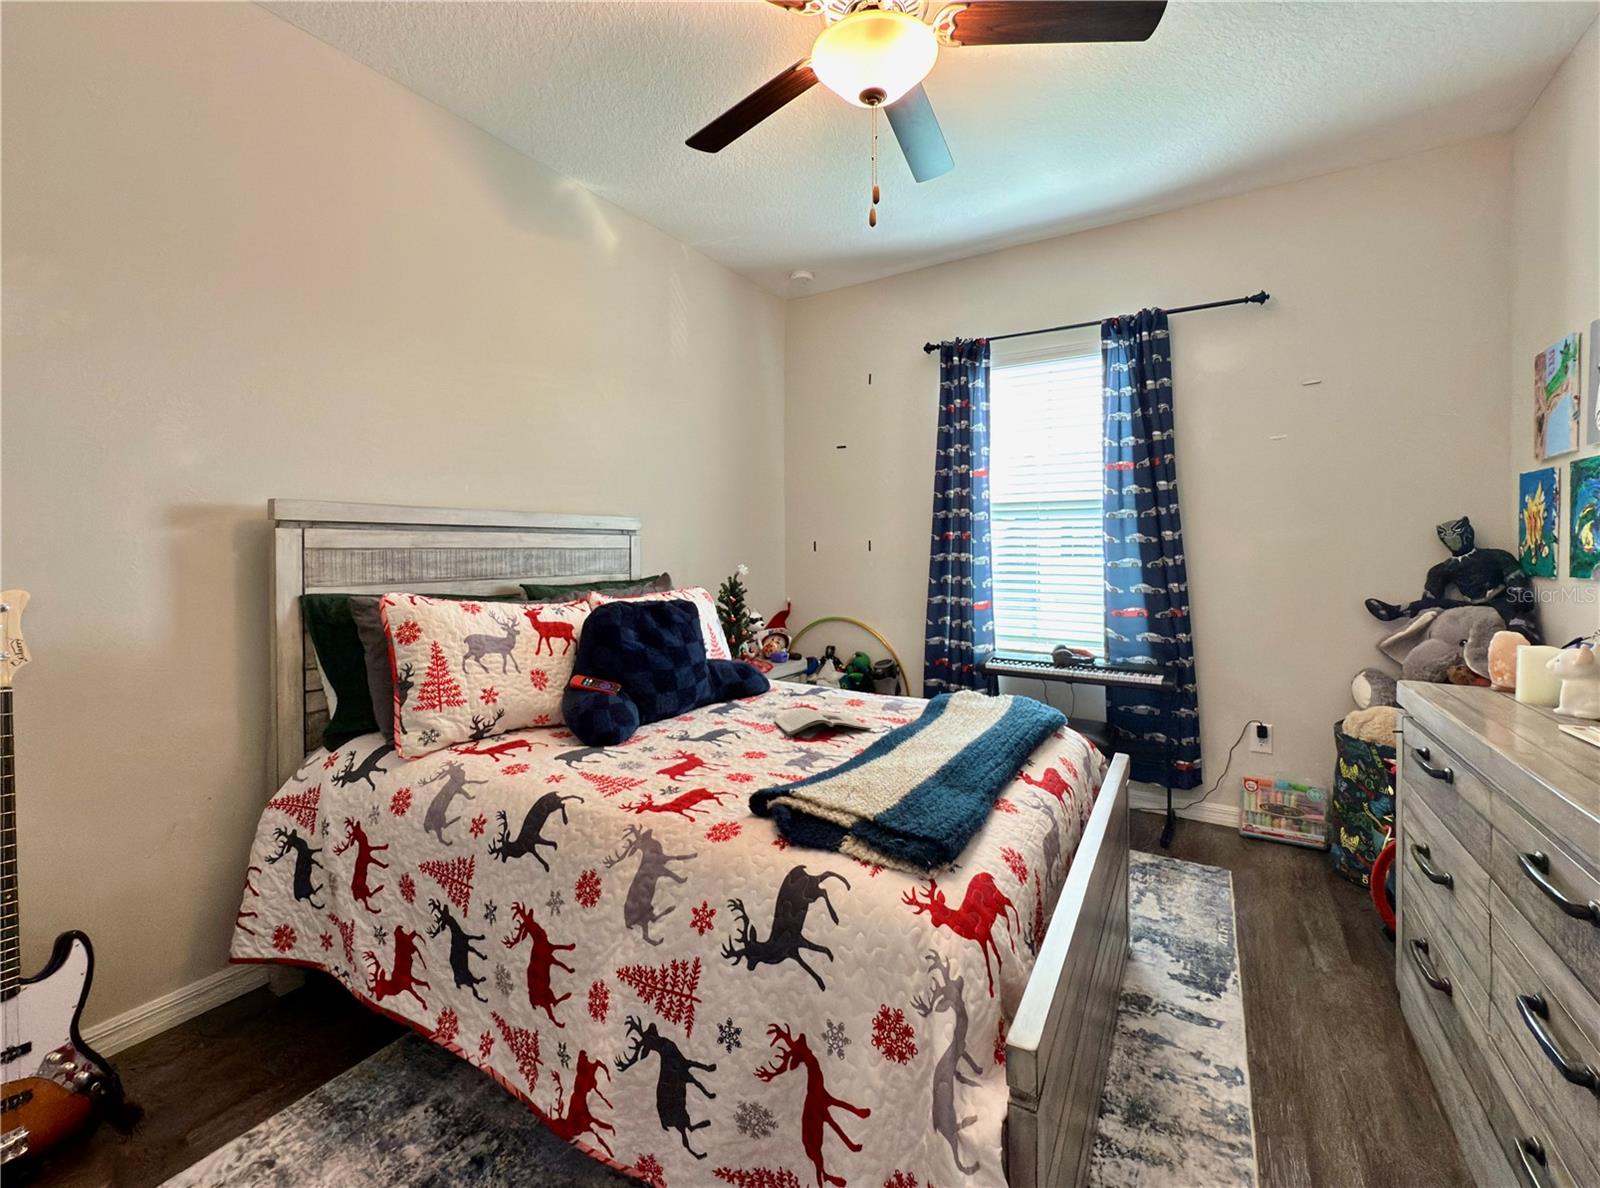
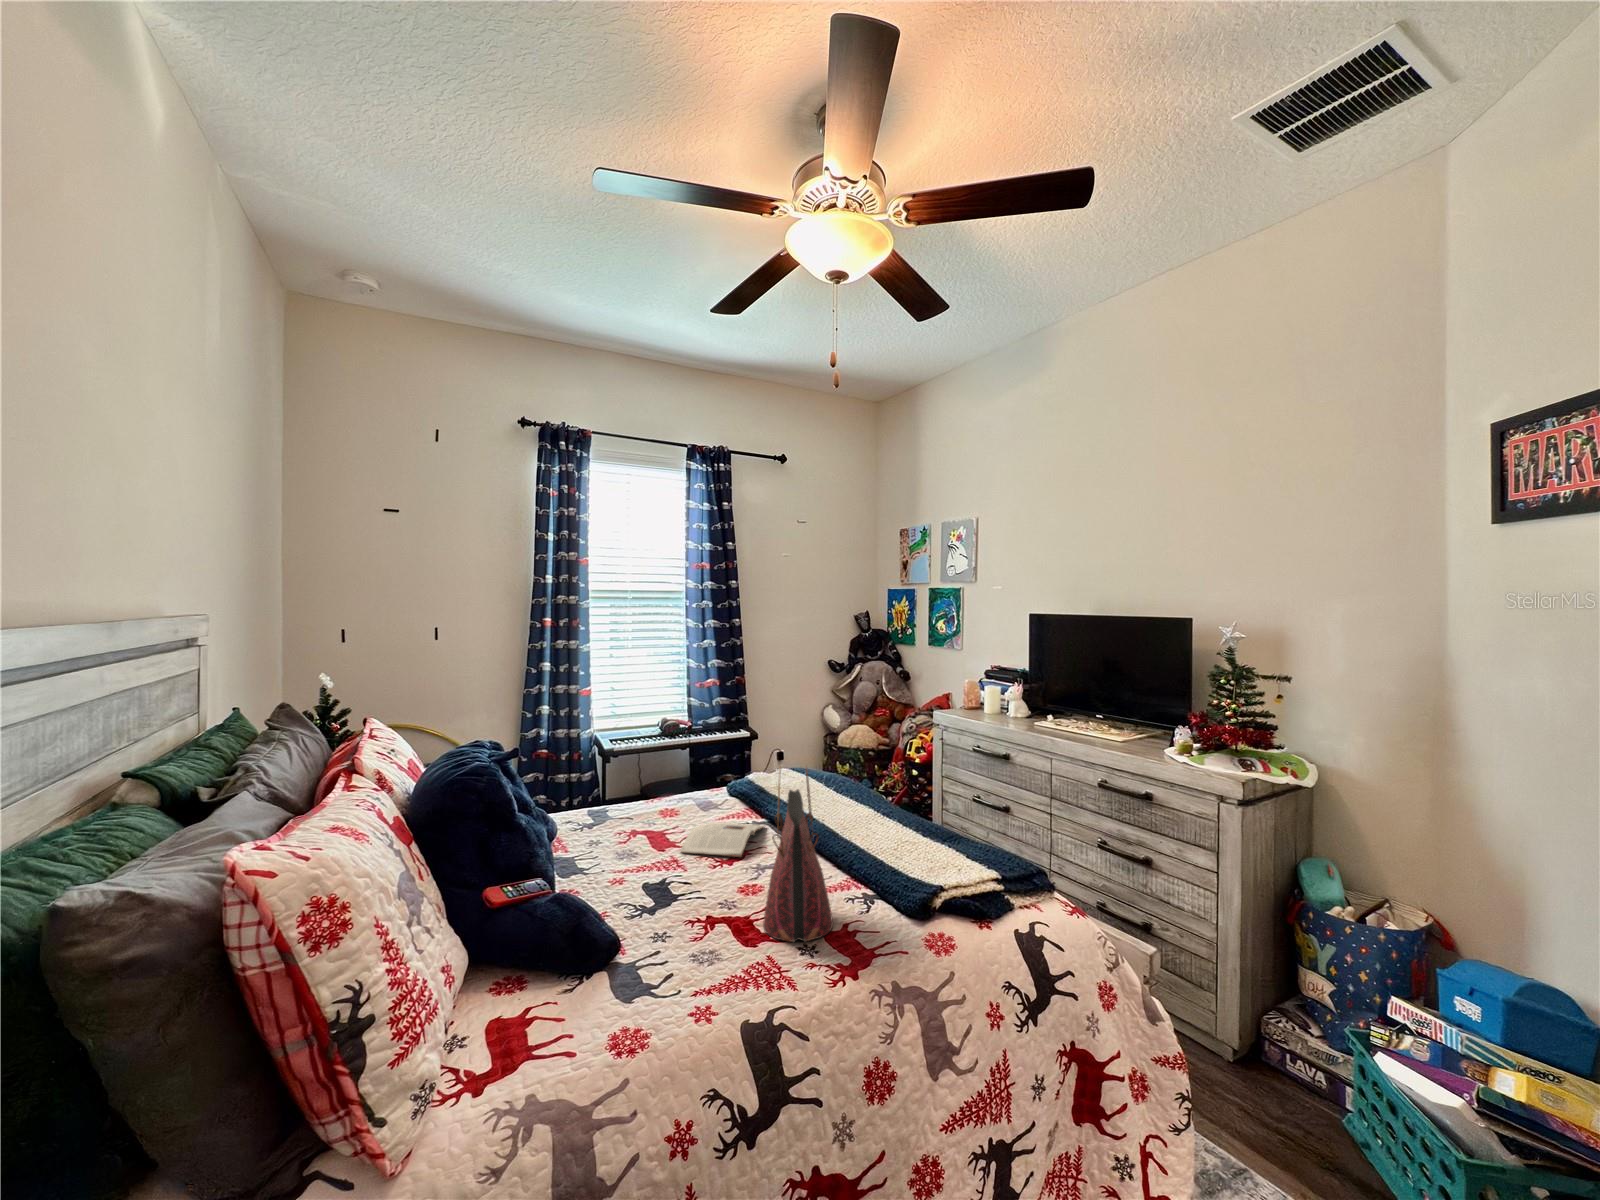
handbag: none [639,625,738,785] -> present [763,768,833,942]

